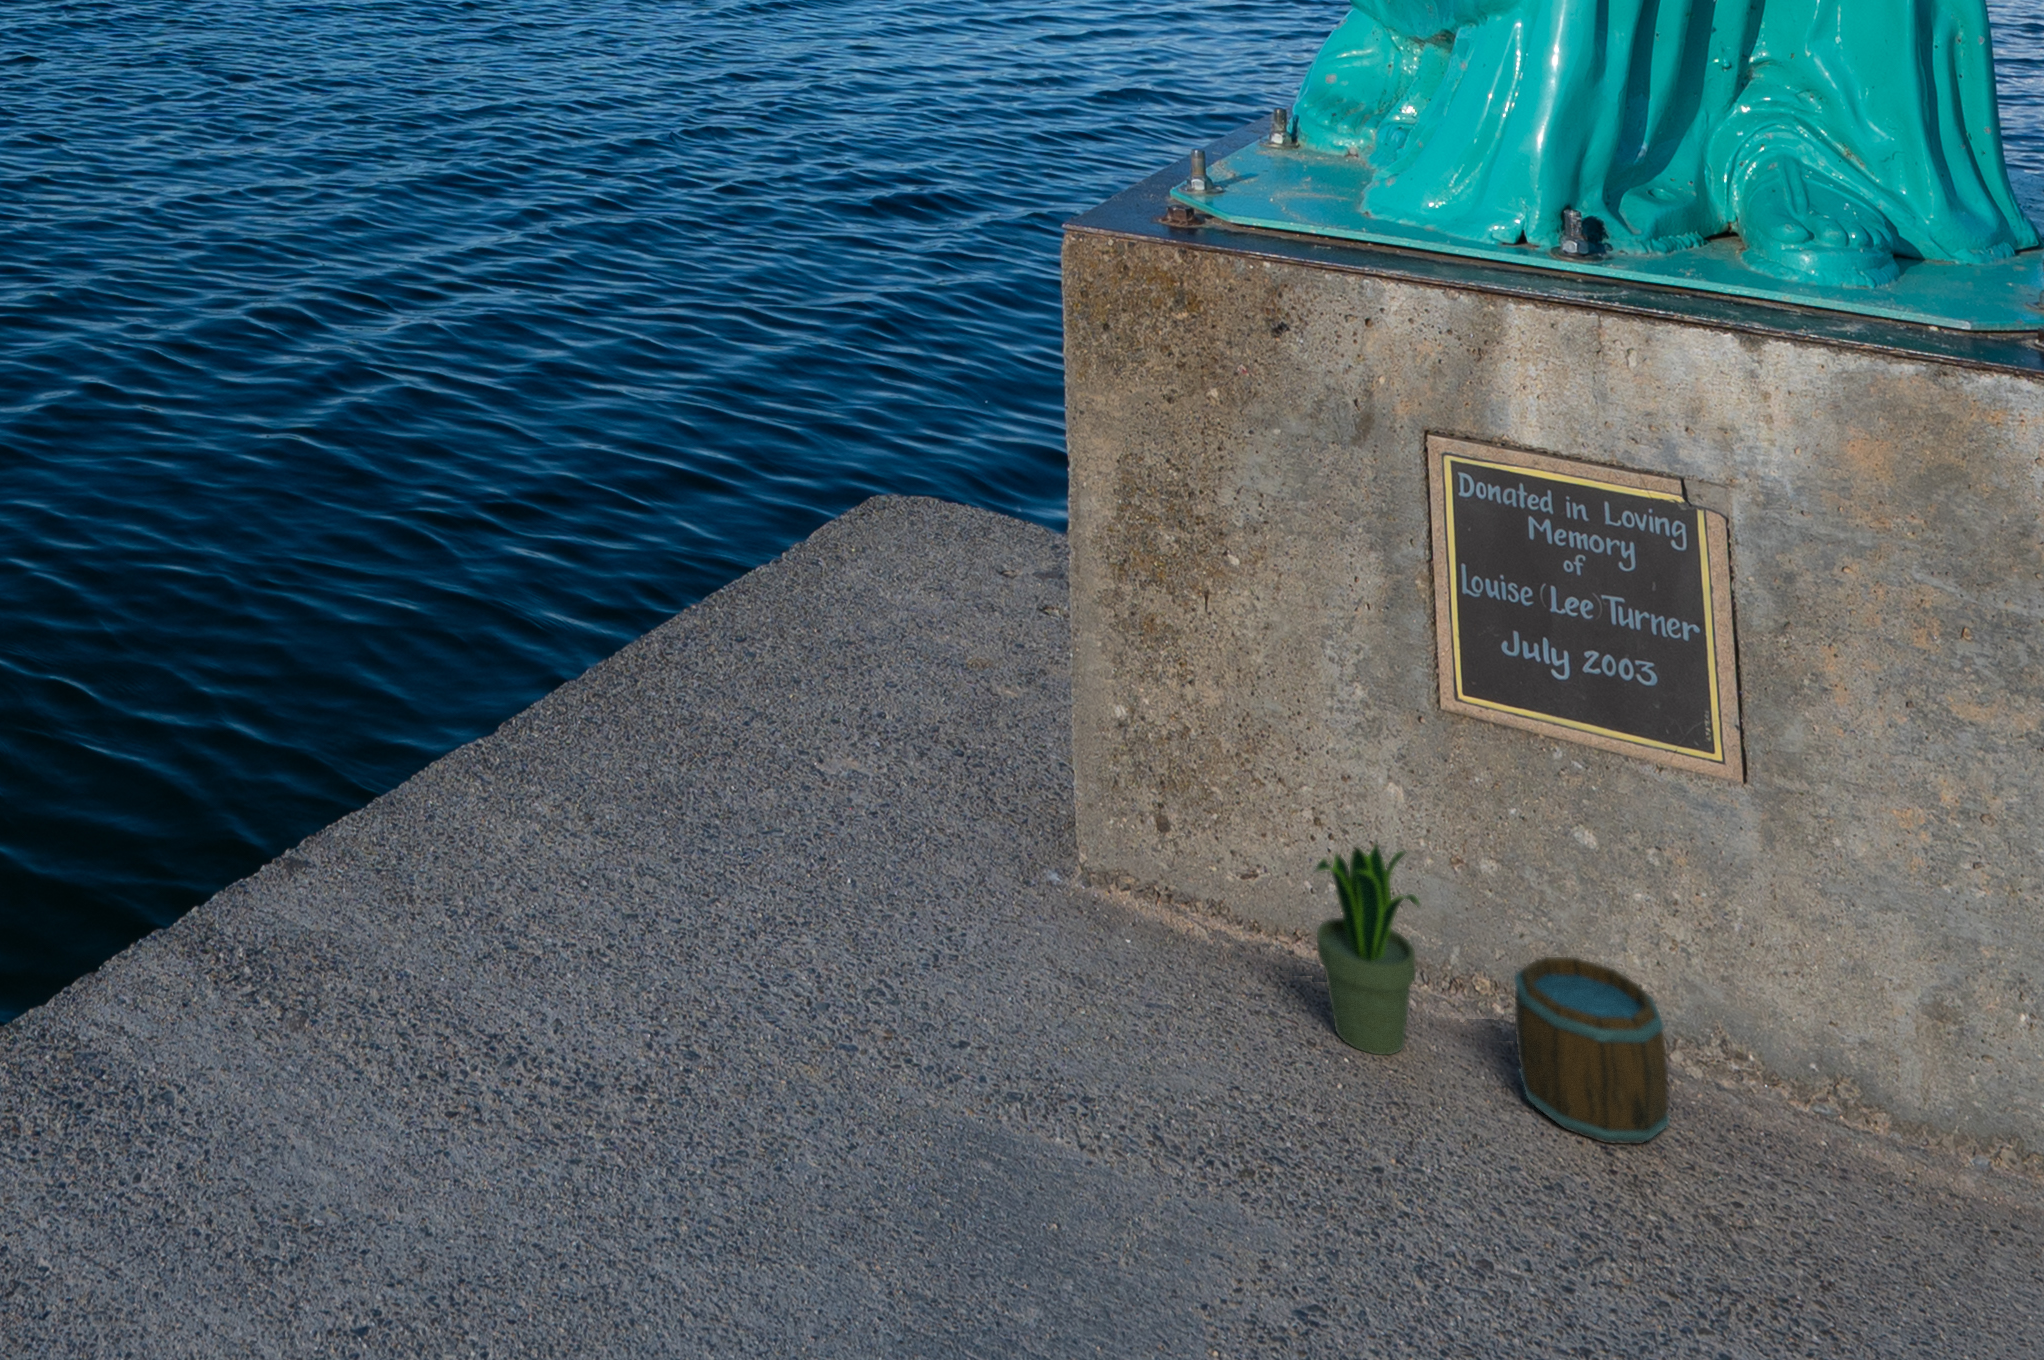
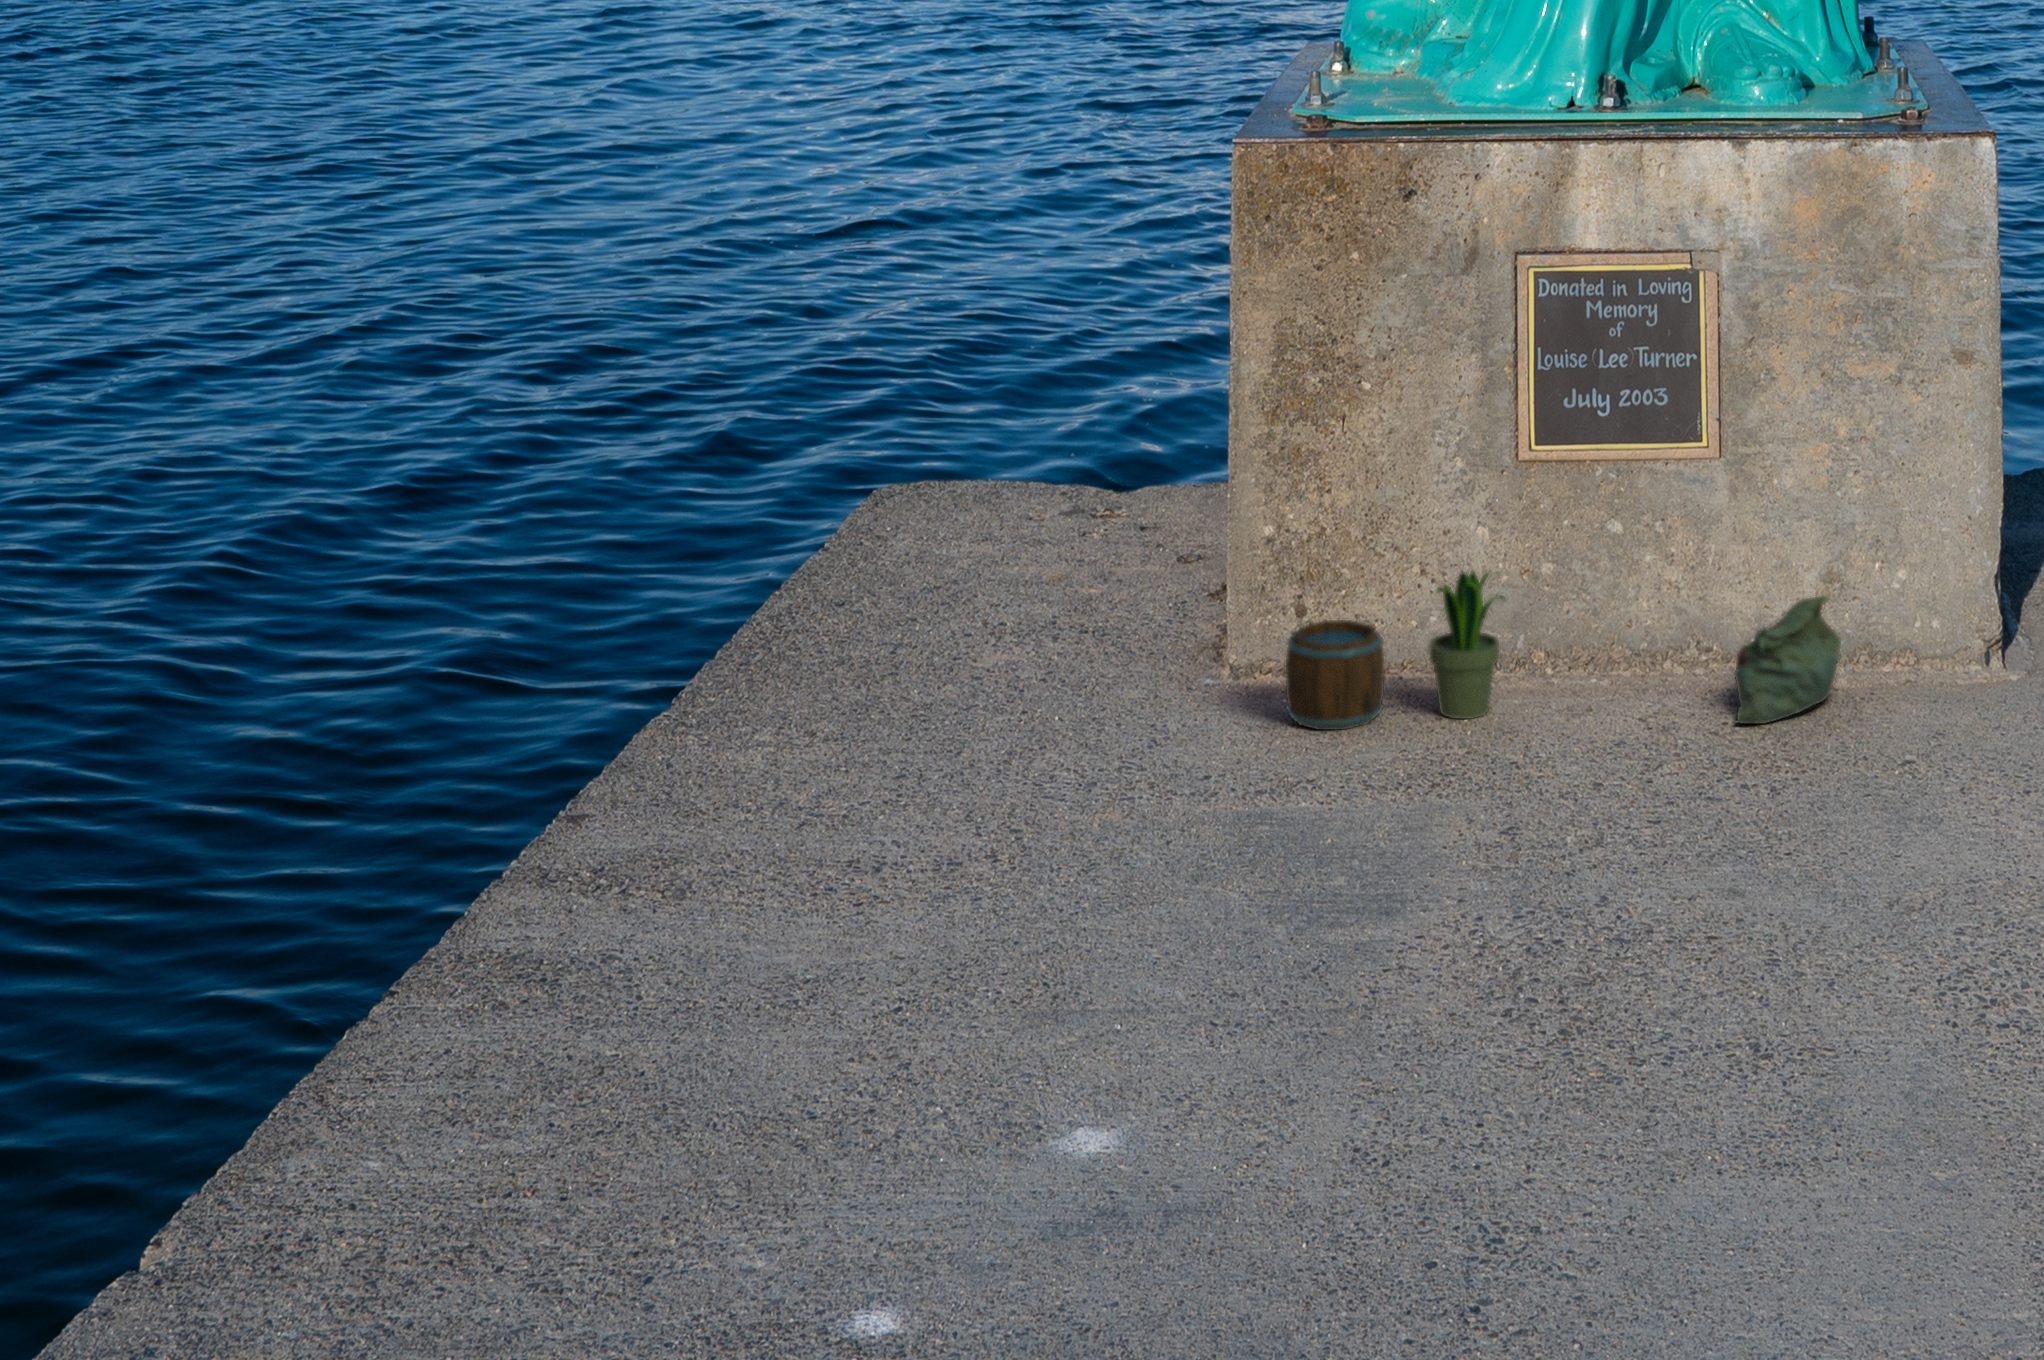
bucket: present [1514,957,1670,1144] -> present [1286,620,1384,730]
bag: none [1773,1040,1967,1232] -> present [1735,596,1841,724]

